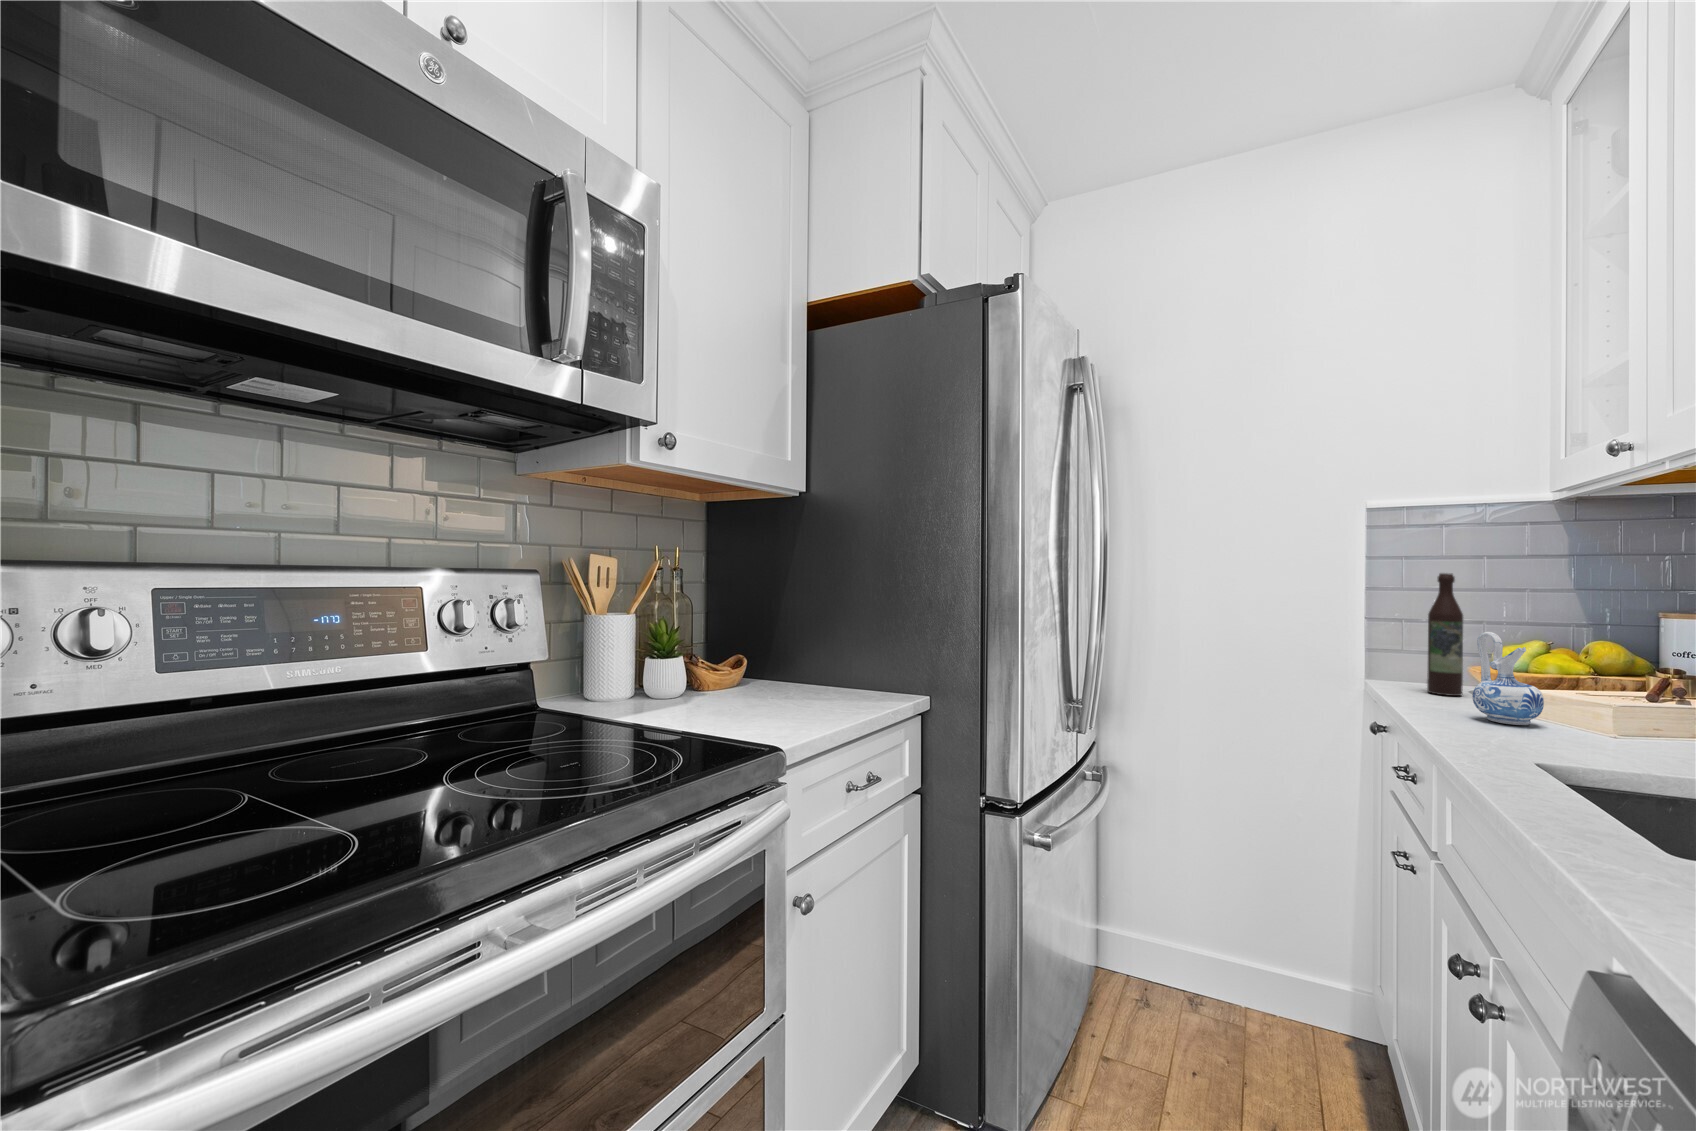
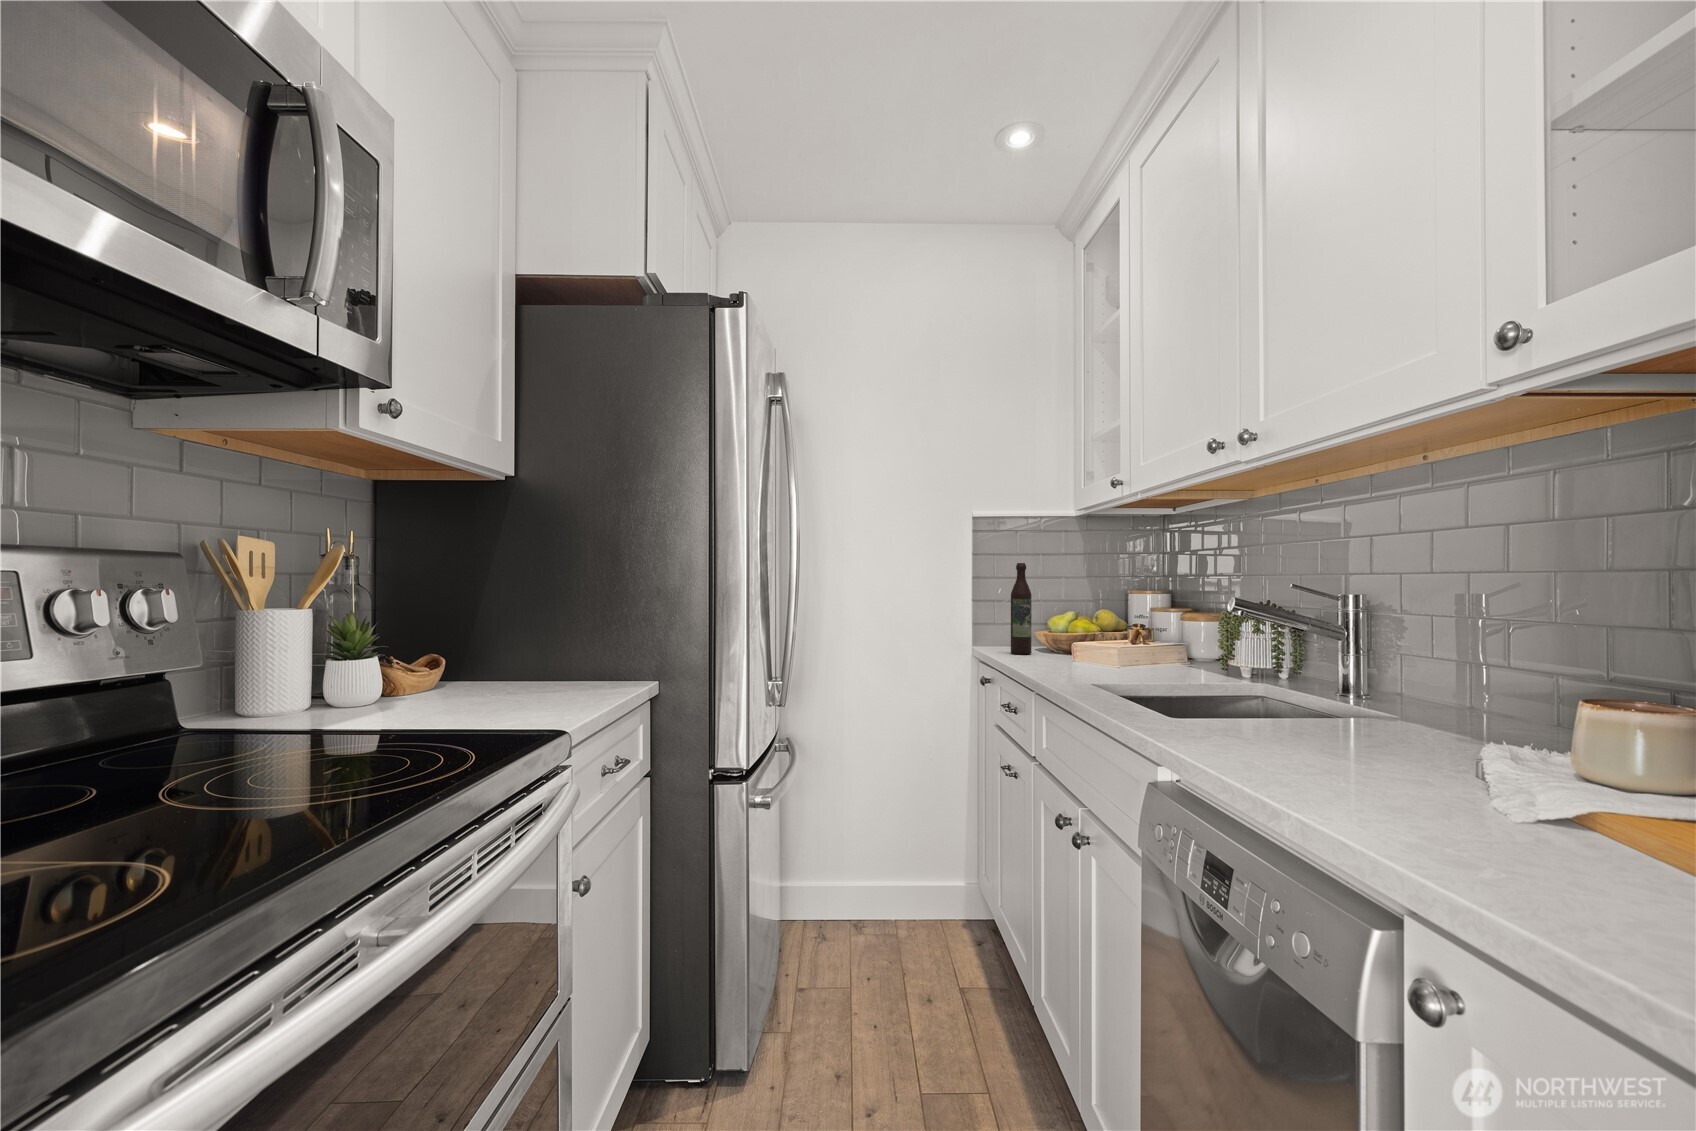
ceramic pitcher: present [1473,632,1544,725] -> none [1045,603,1083,666]

